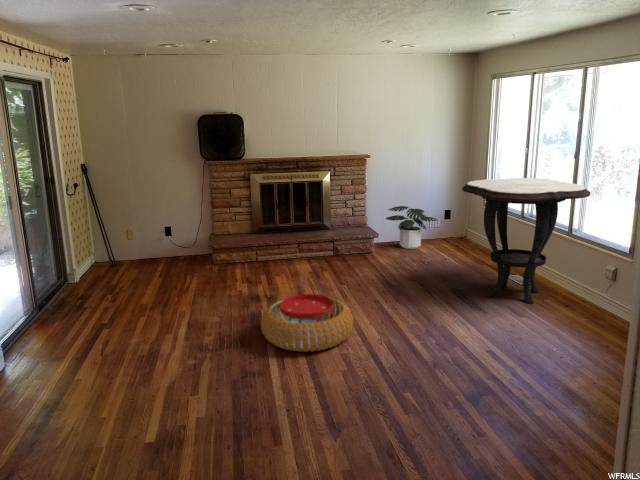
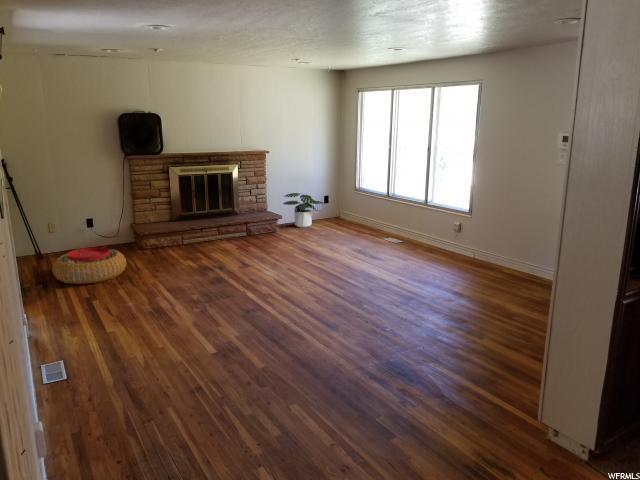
side table: present [462,178,591,304] -> none [359,167,446,255]
pouf: present [261,294,353,352] -> present [52,247,126,284]

